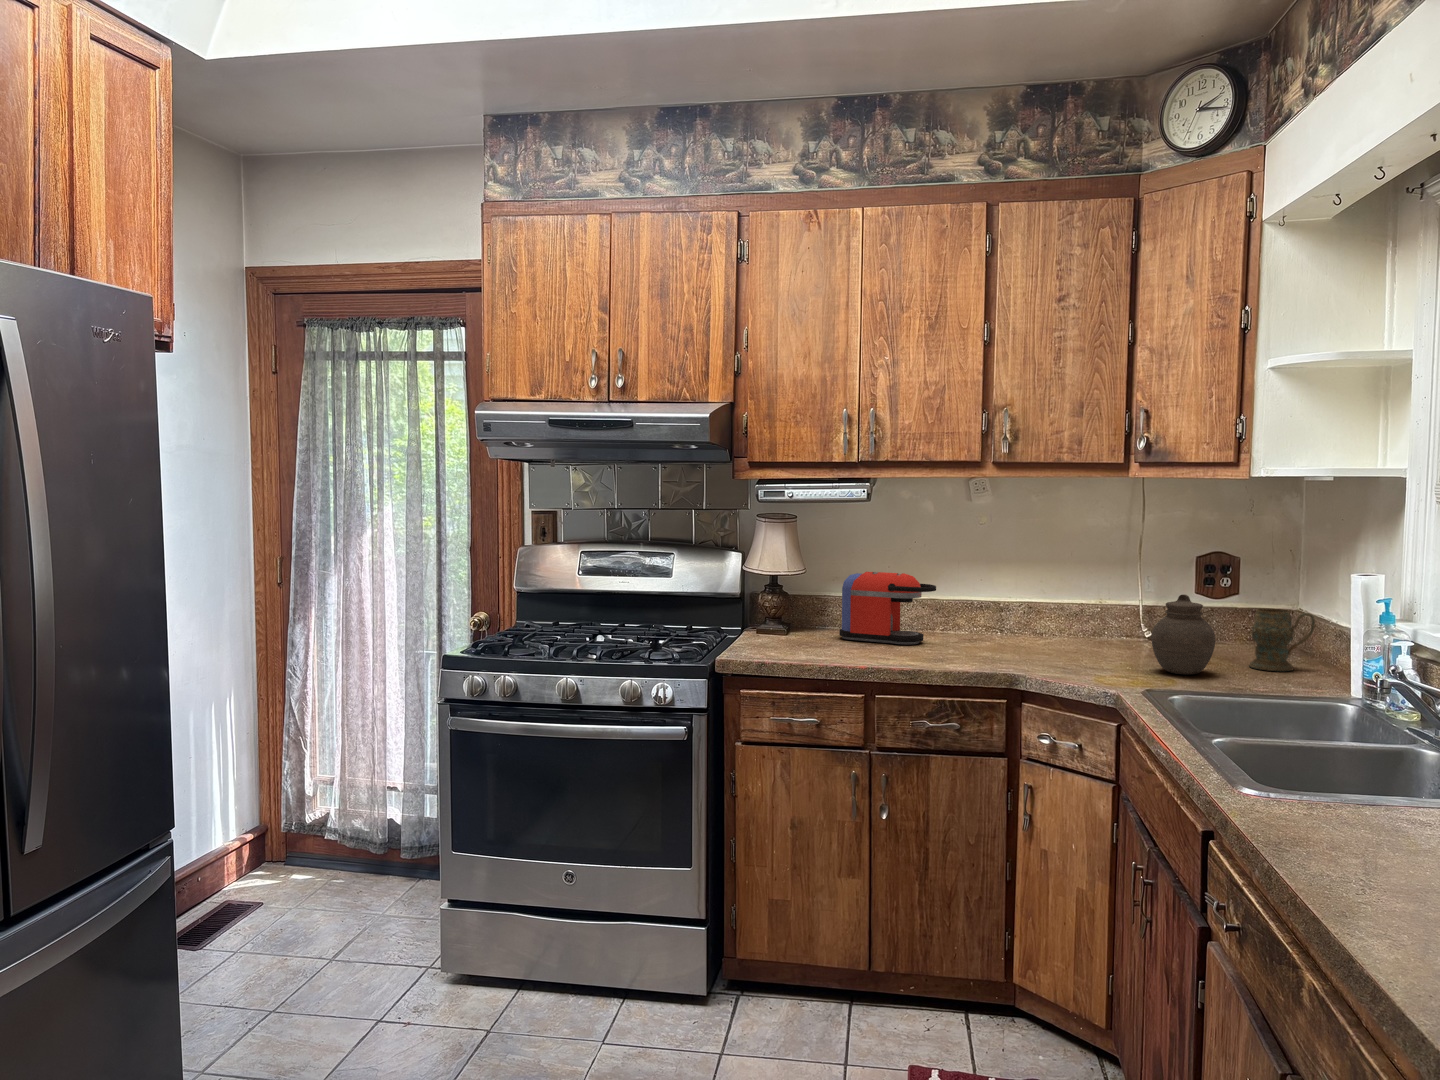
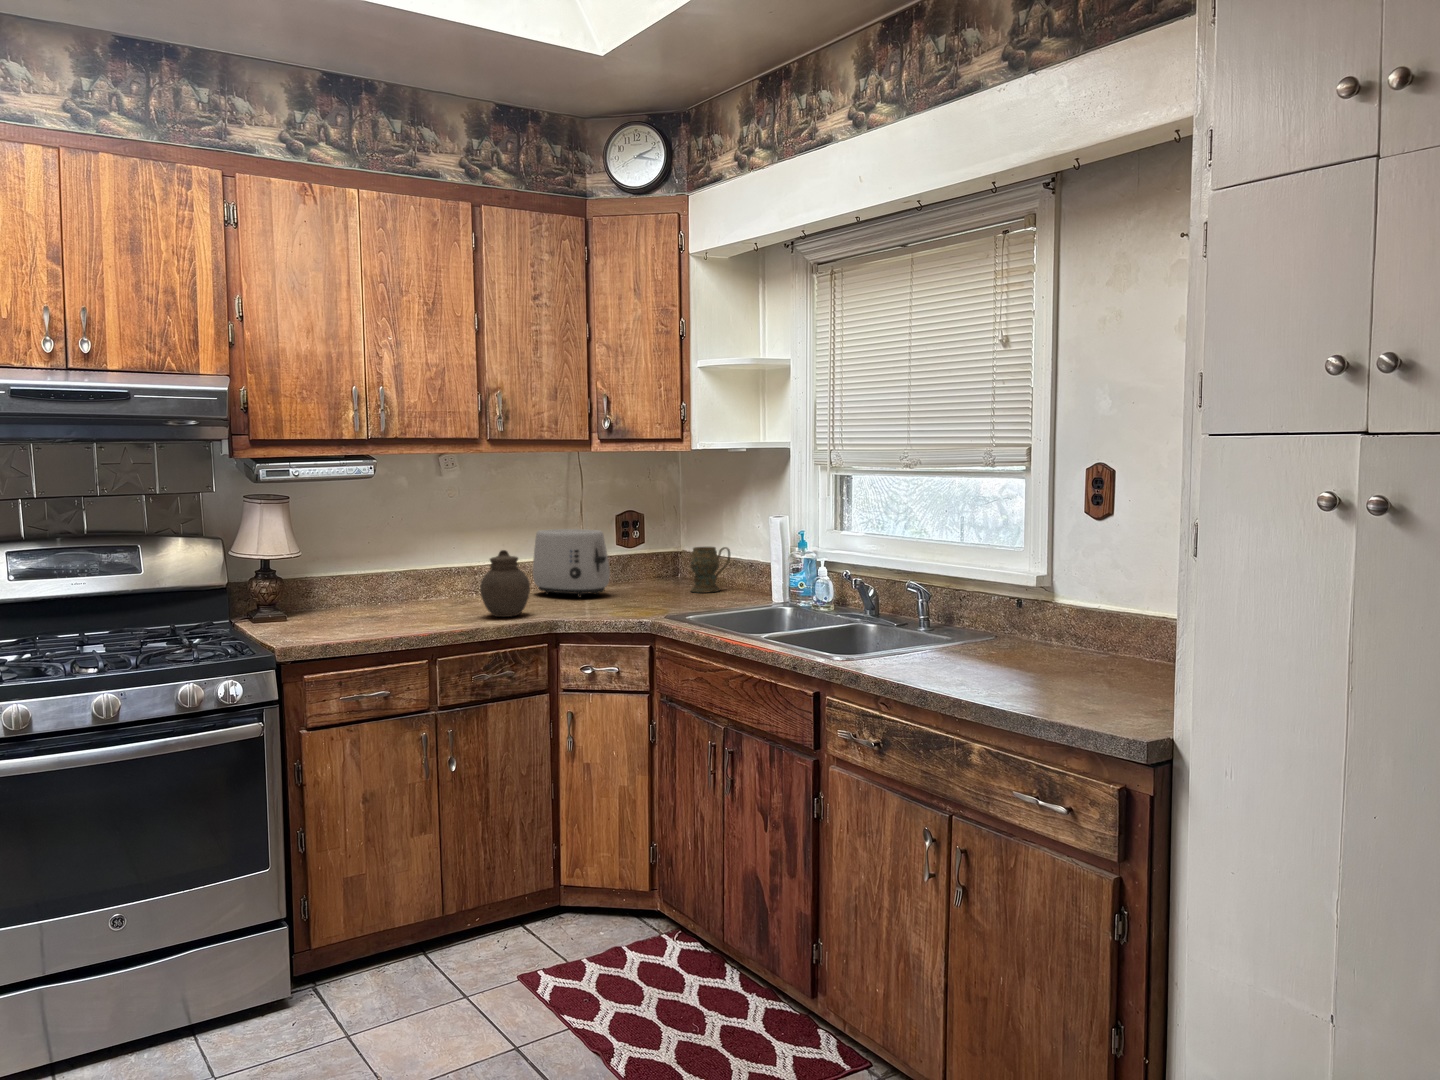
toaster: none [1059,567,1142,652] -> present [533,529,610,598]
coffee maker: present [839,572,936,645] -> none [344,547,443,618]
jar: present [1151,594,1215,674] -> present [480,550,530,617]

